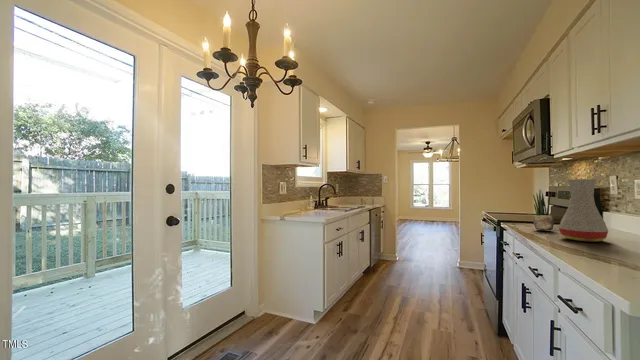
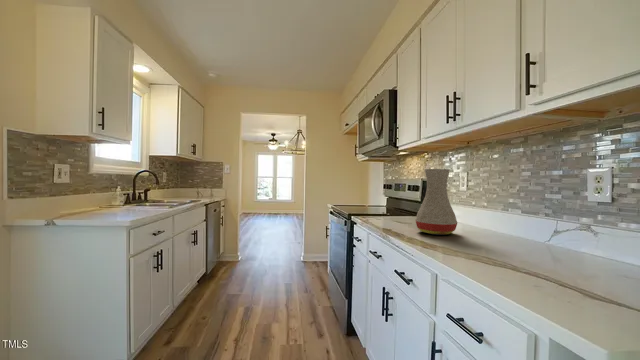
potted plant: present [533,190,554,230] -> none [386,180,403,223]

